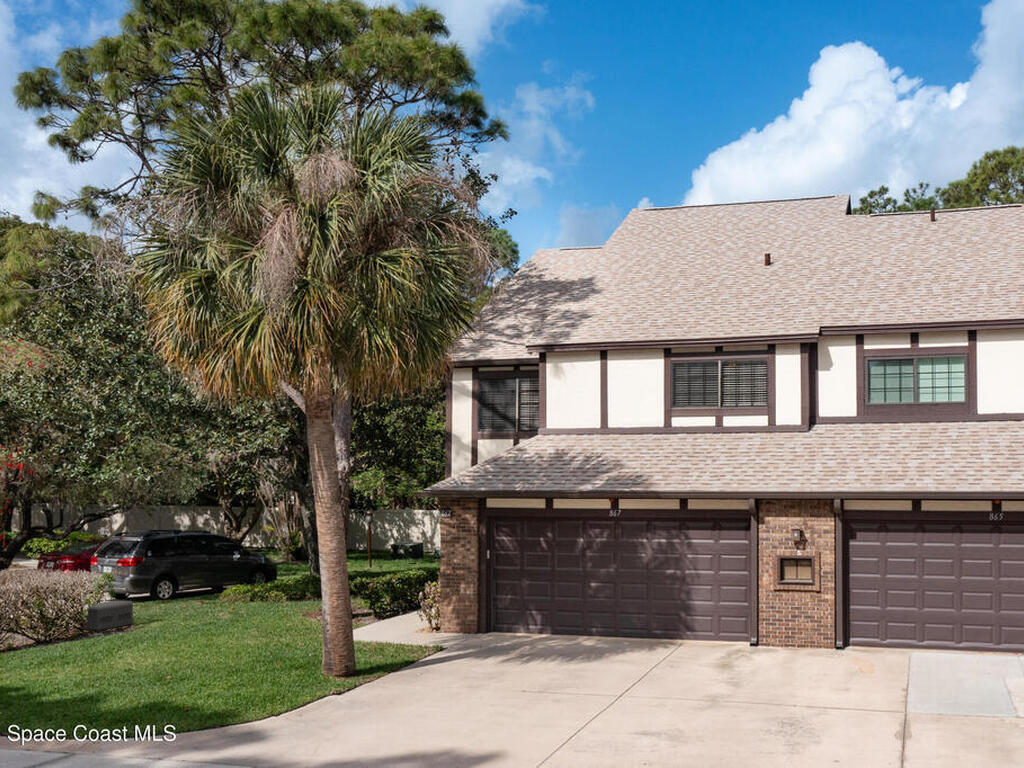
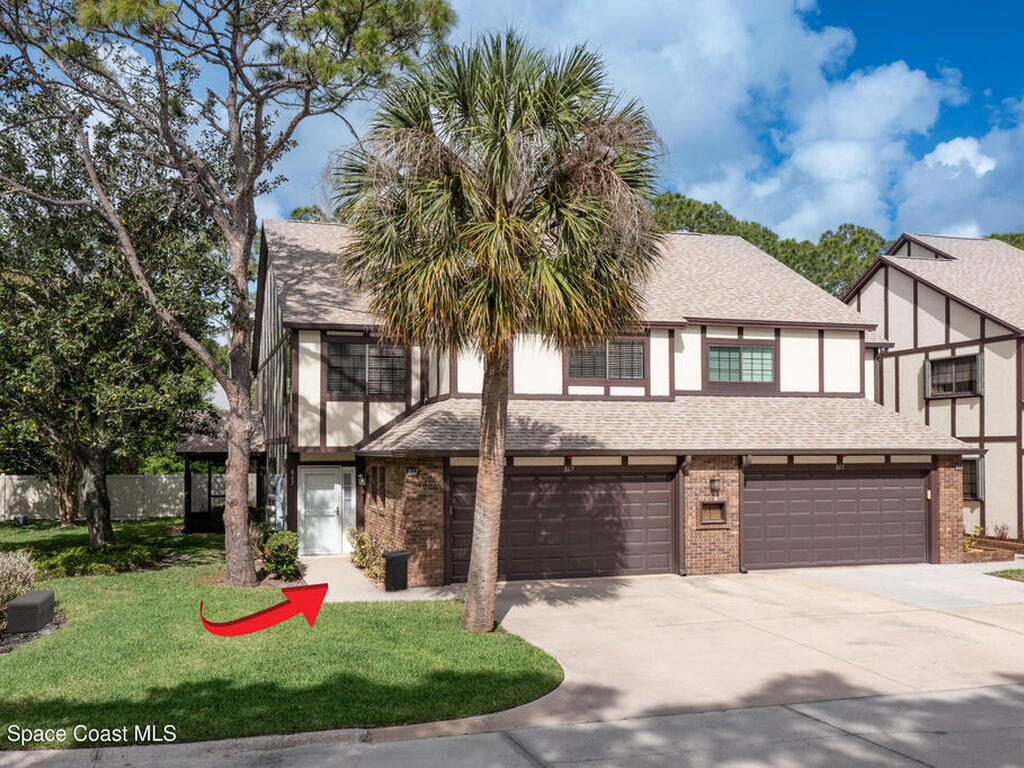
trash can: none [407,592,444,633] -> present [382,550,411,592]

